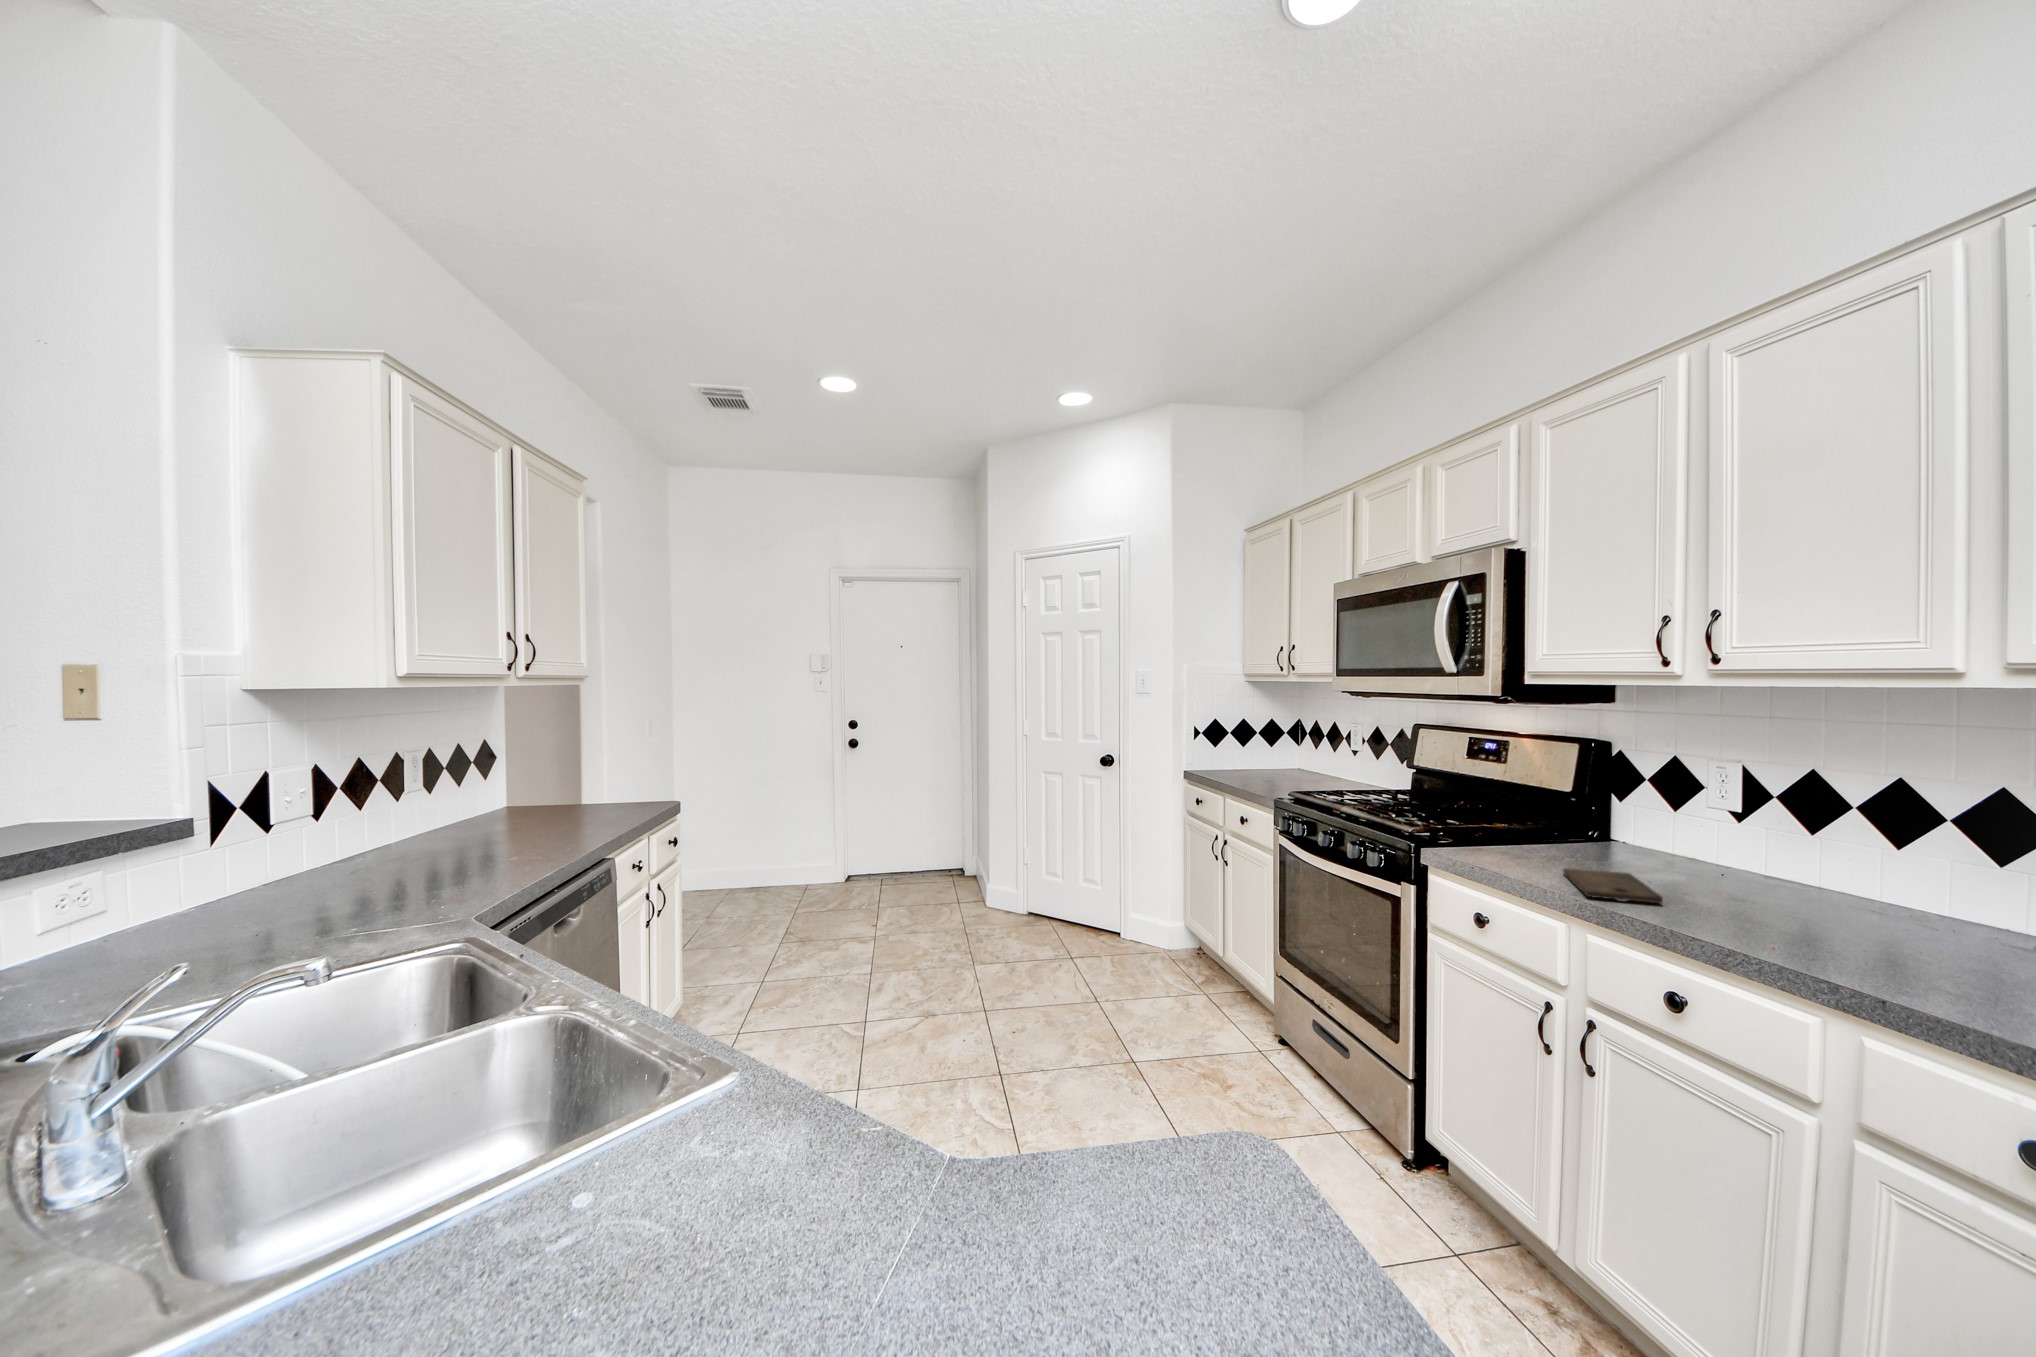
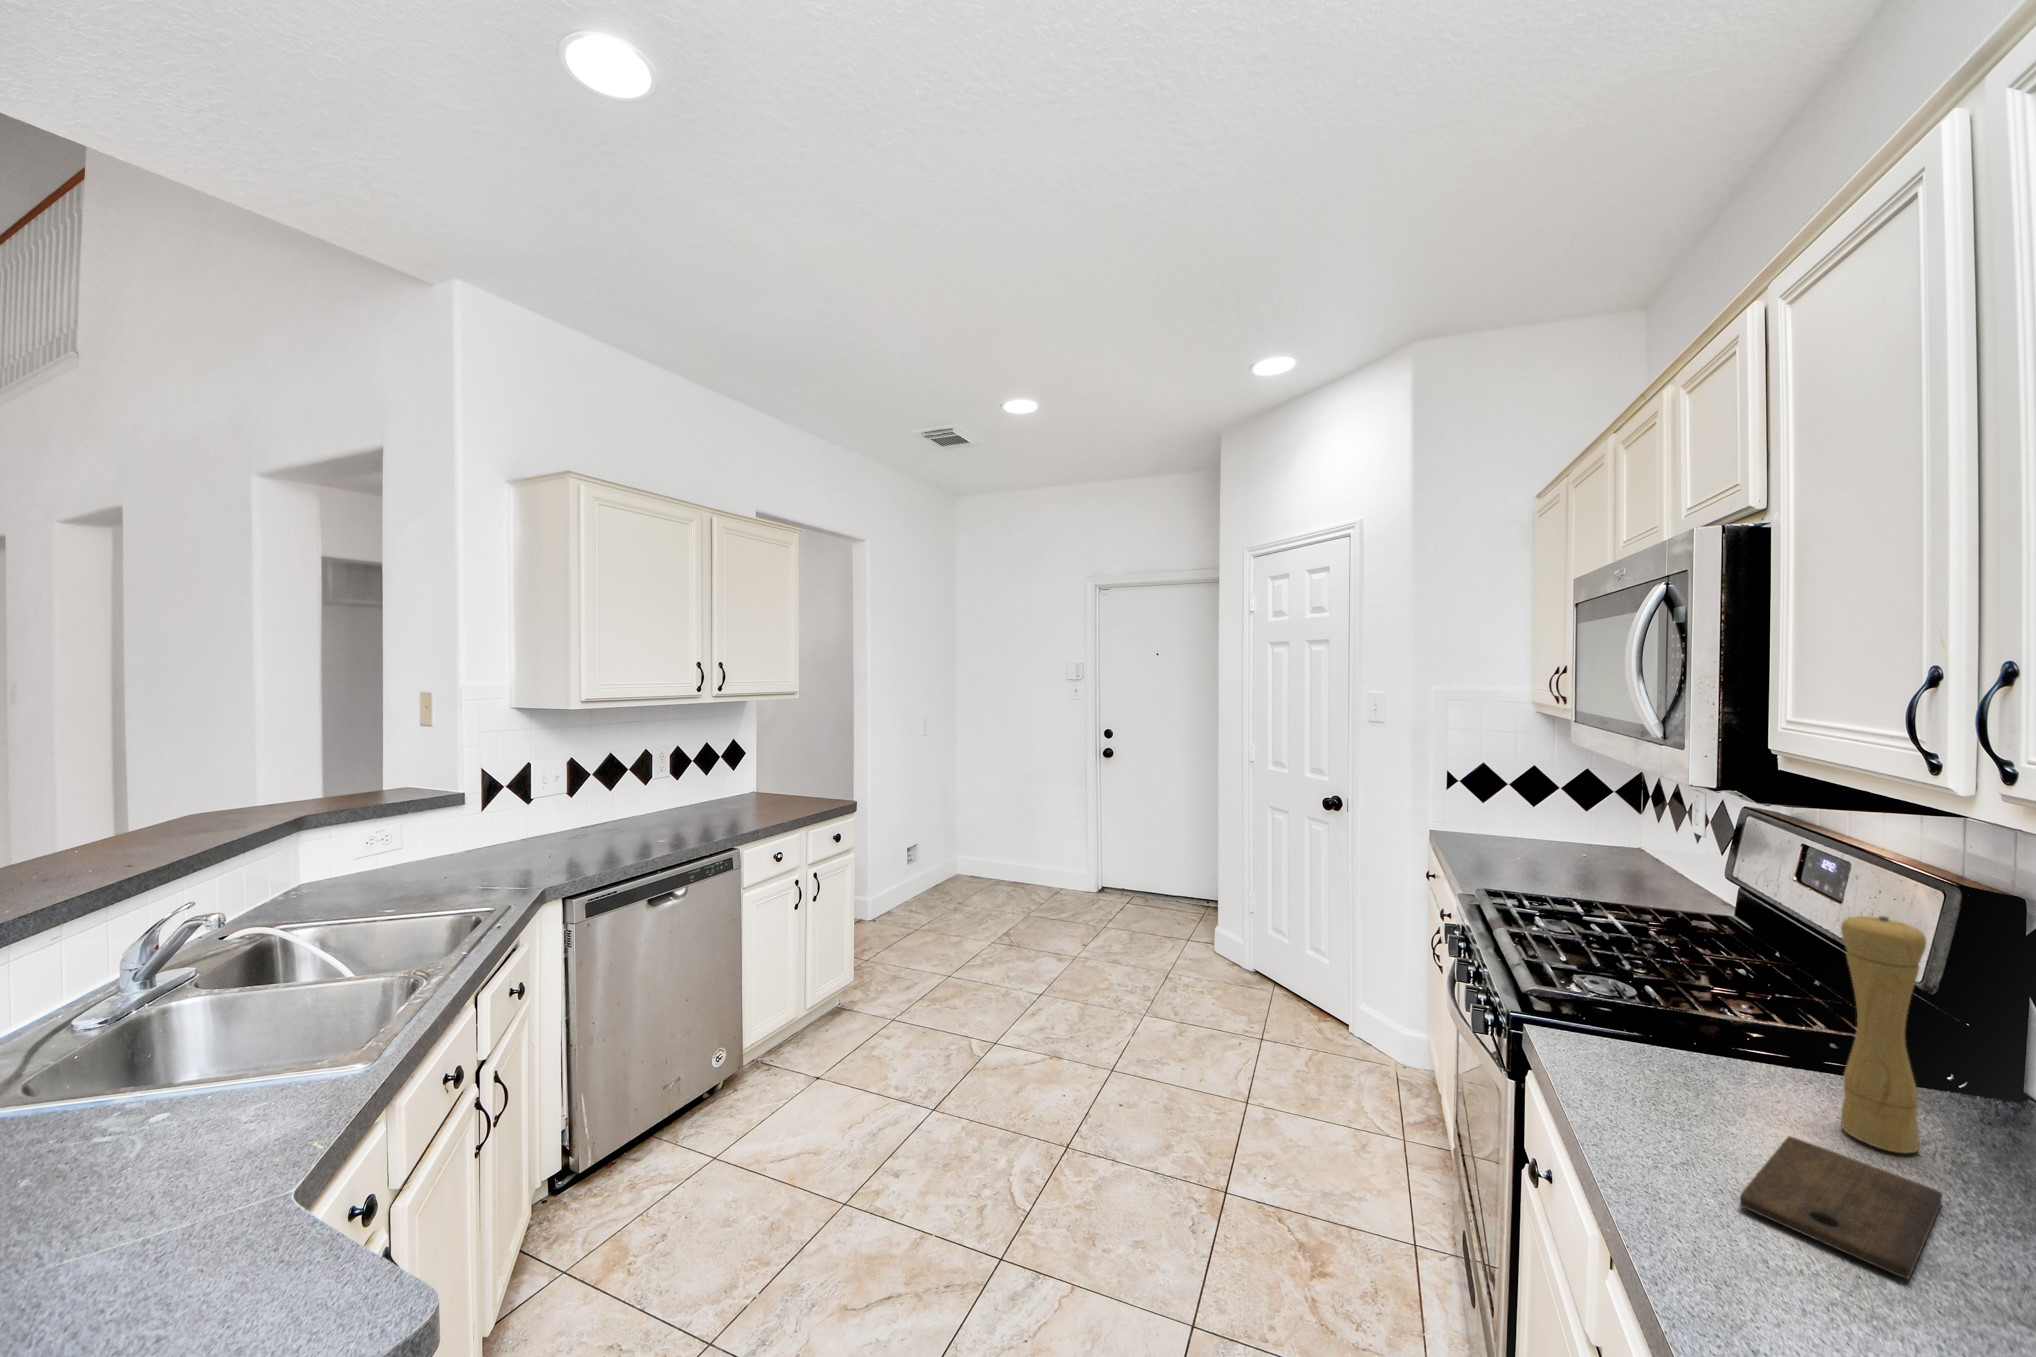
pepper mill: none [1563,747,1599,867] -> present [1841,916,1926,1153]

